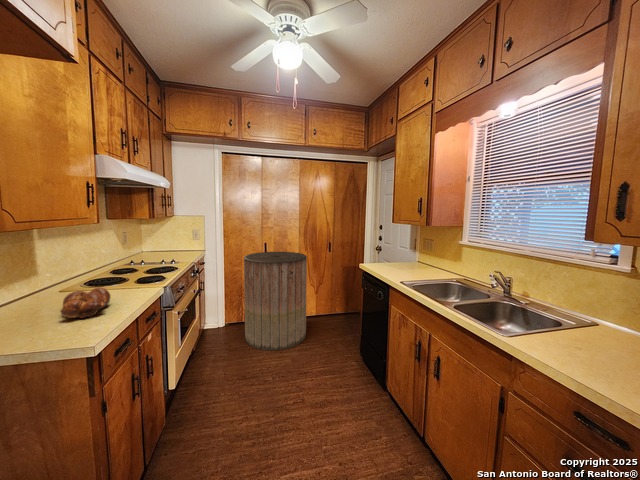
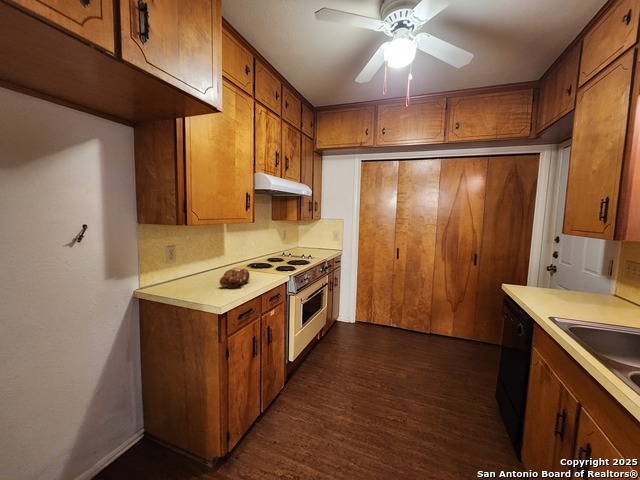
trash can: present [244,252,307,351] -> none [367,257,438,362]

